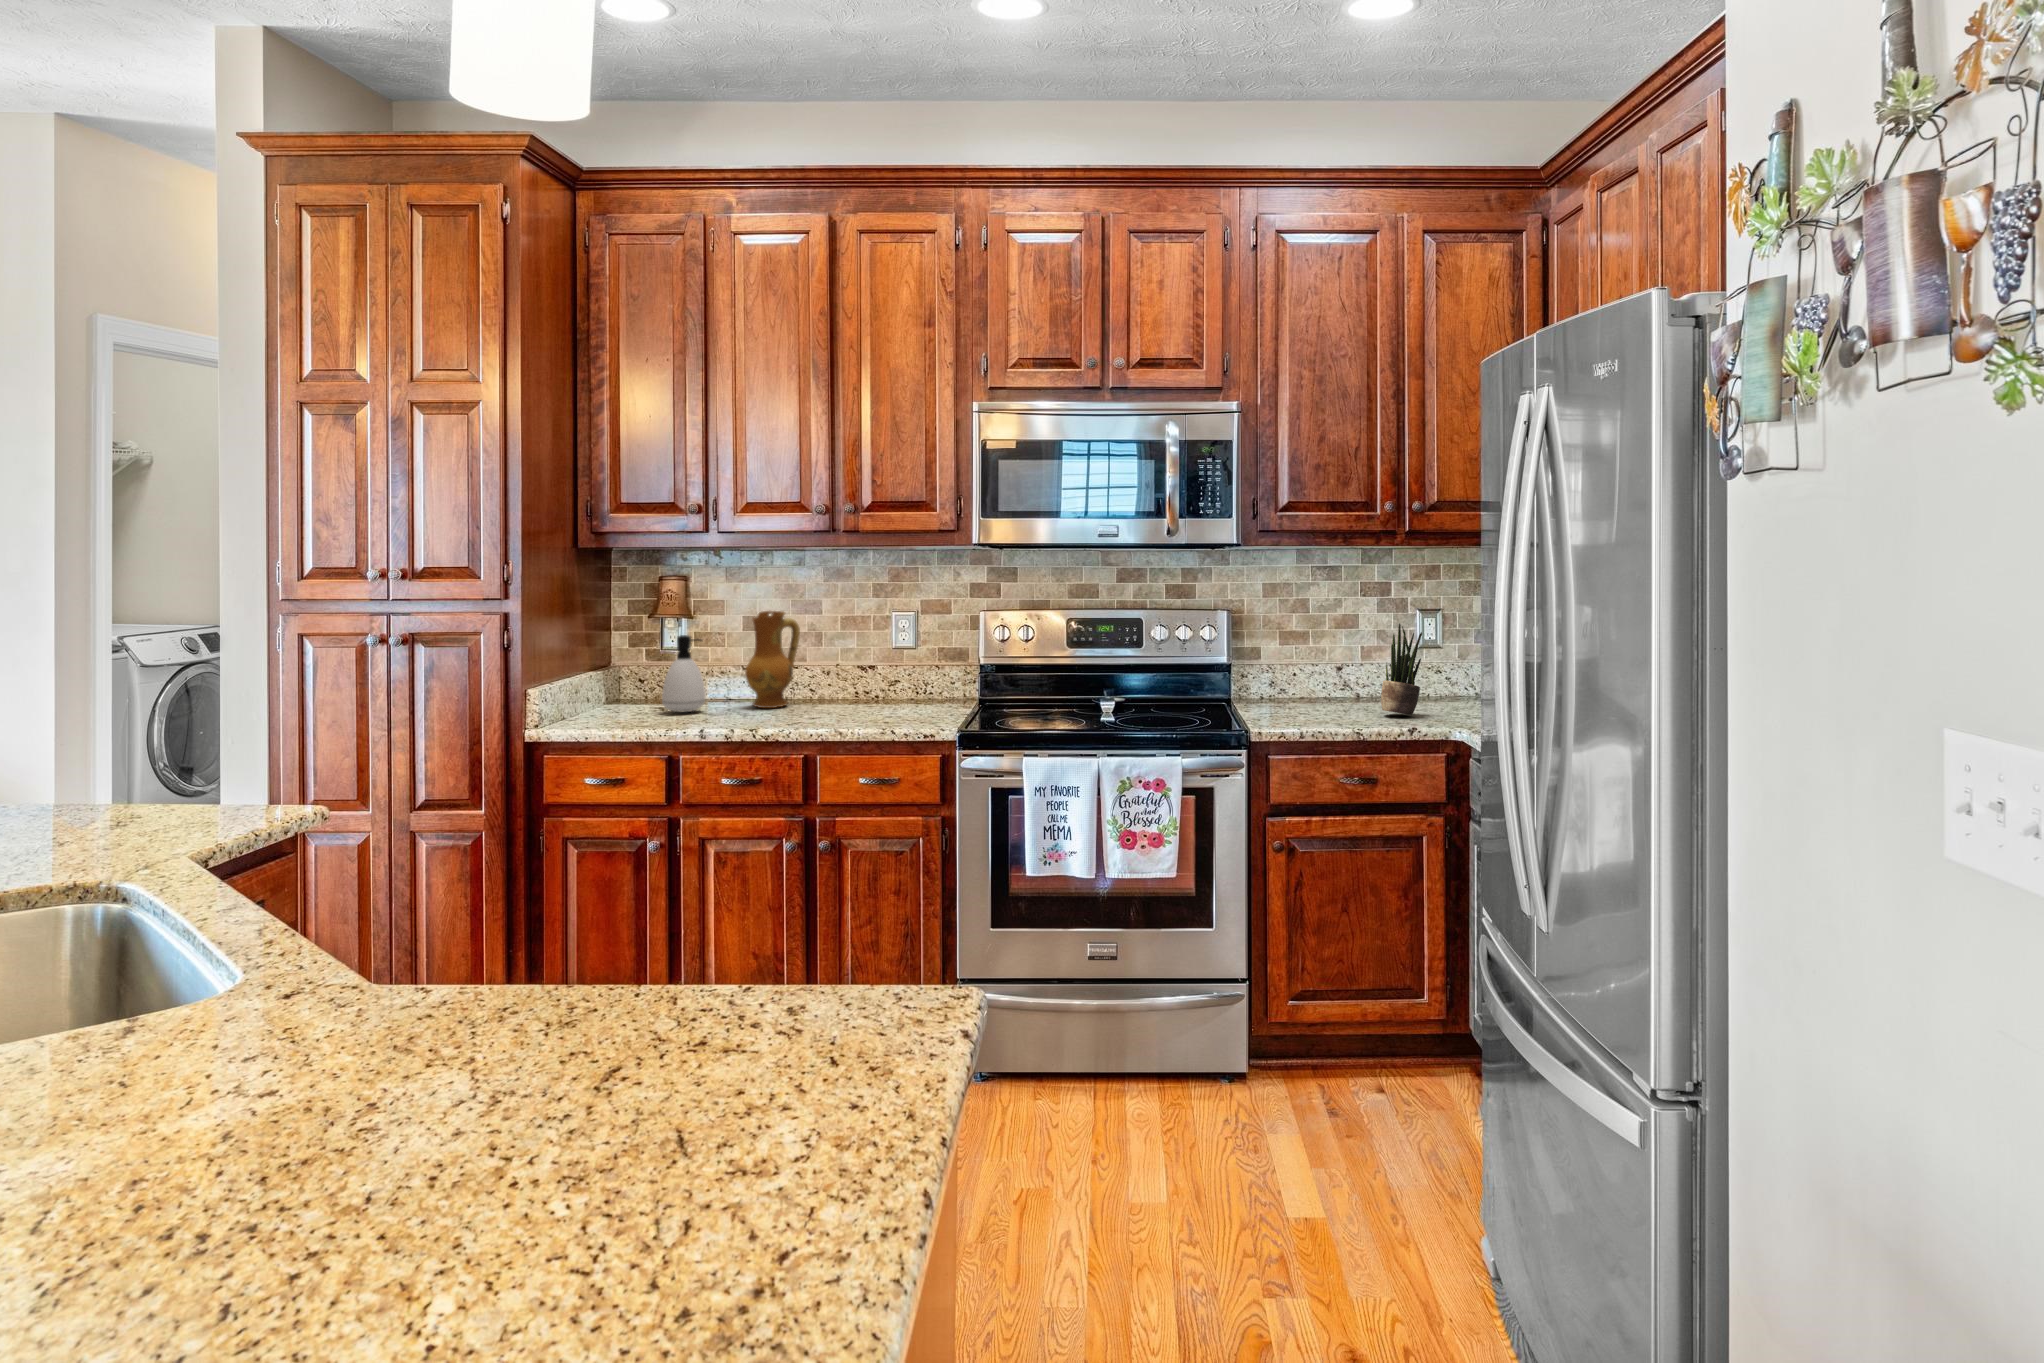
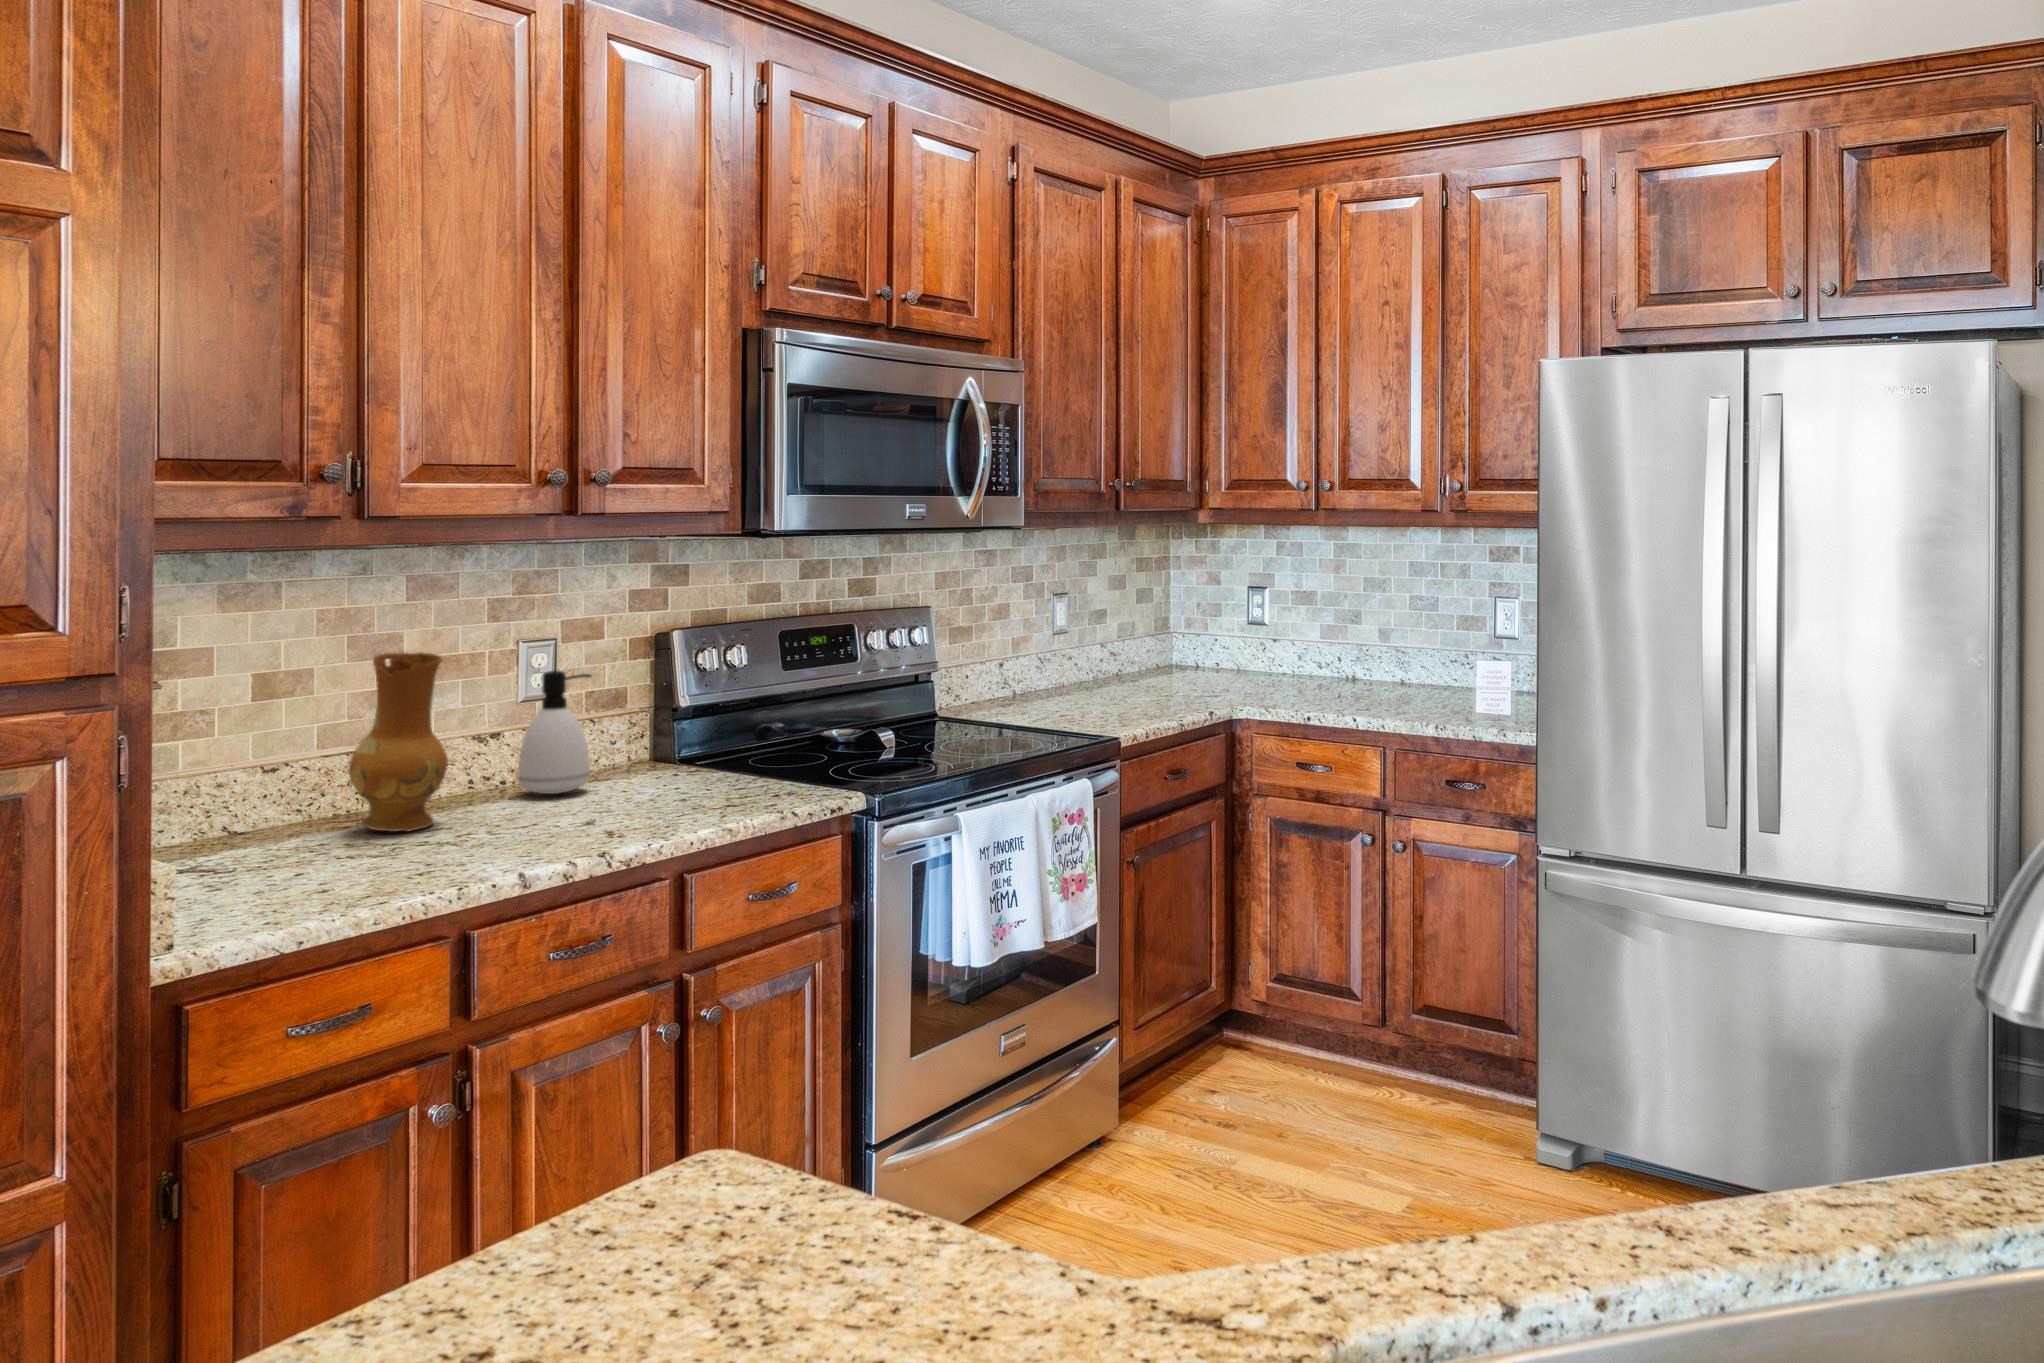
potted plant: present [1381,623,1422,715] -> none [1140,608,1177,704]
soap dispenser: present [662,635,705,713] -> present [517,671,591,794]

